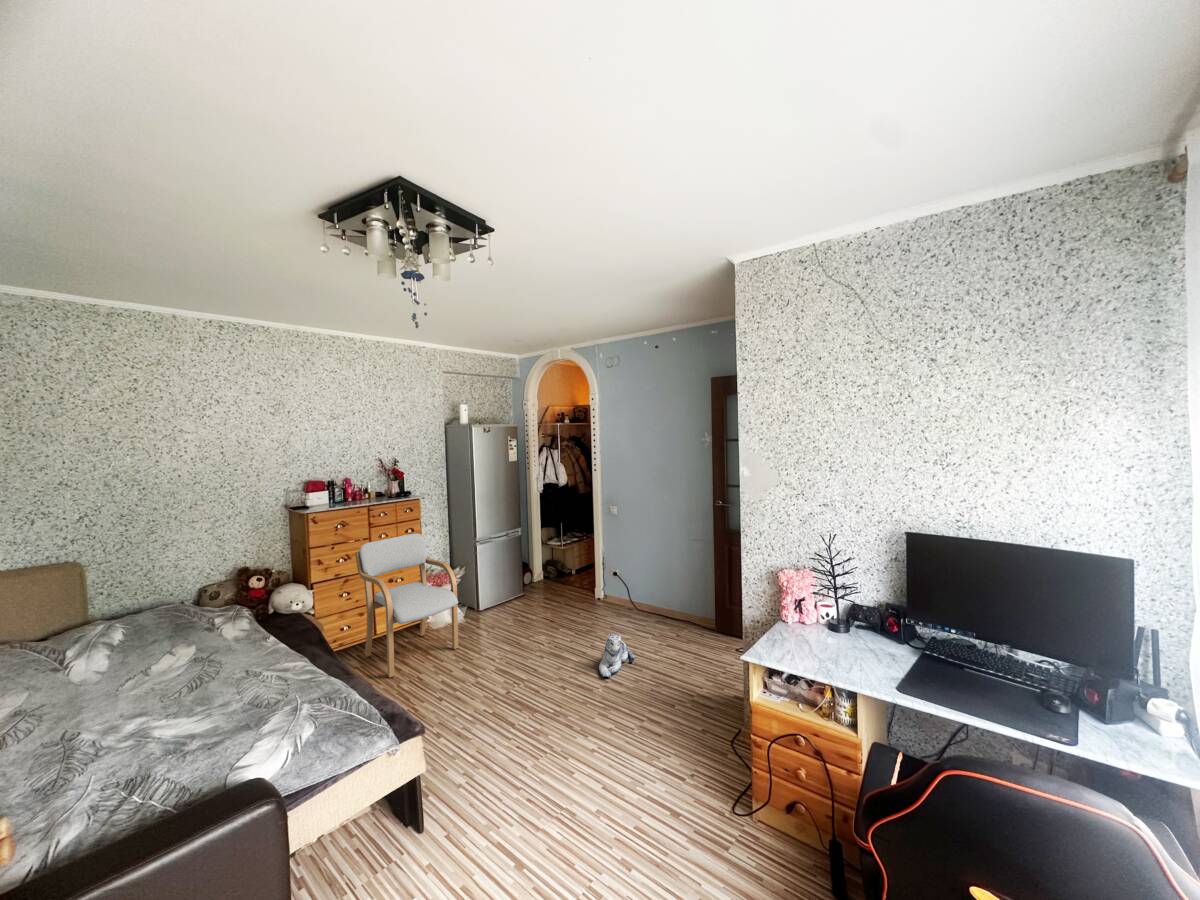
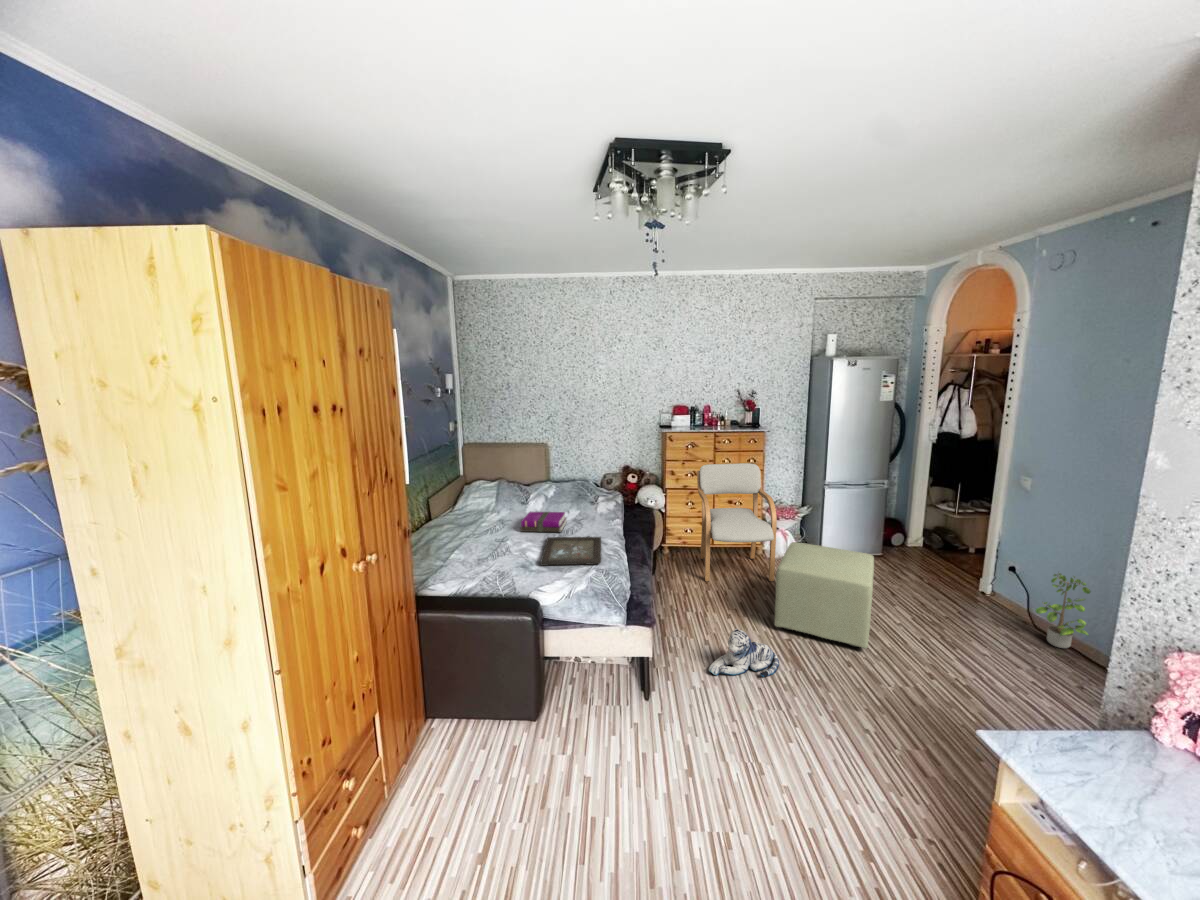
potted plant: none [633,565,662,616] -> present [1036,573,1090,648]
ottoman: none [479,589,567,685] -> present [774,542,874,648]
plush toy: present [599,634,634,677] -> present [709,629,779,677]
notebook: none [89,652,191,716] -> present [520,512,567,532]
tray: none [172,663,313,741] -> present [540,537,601,566]

